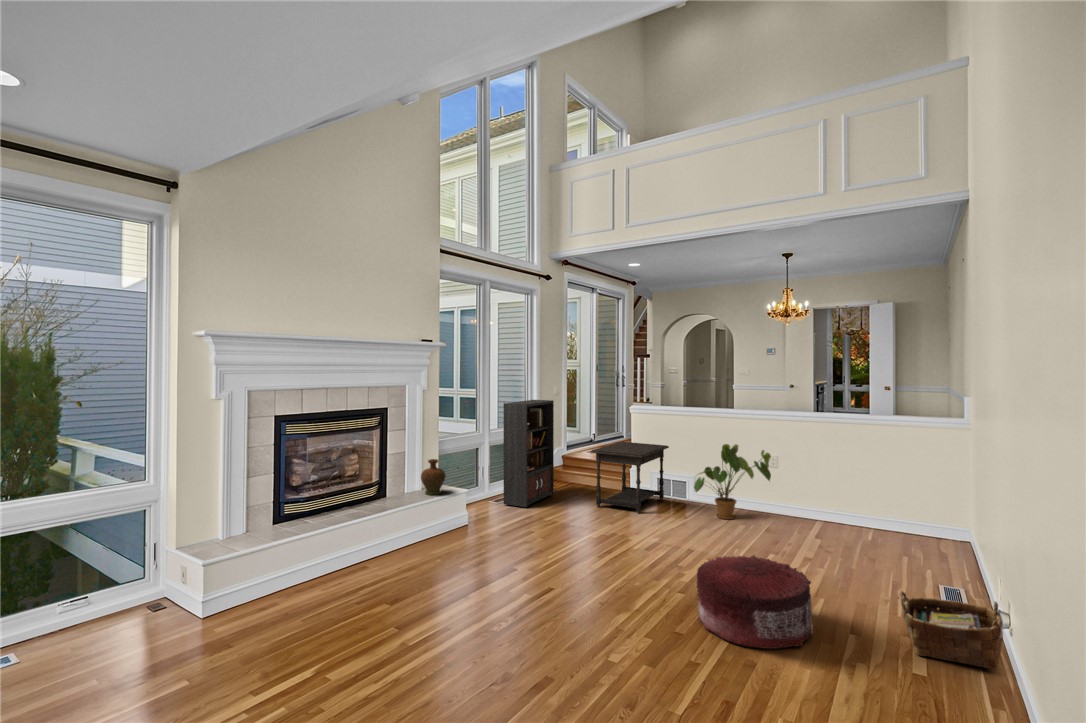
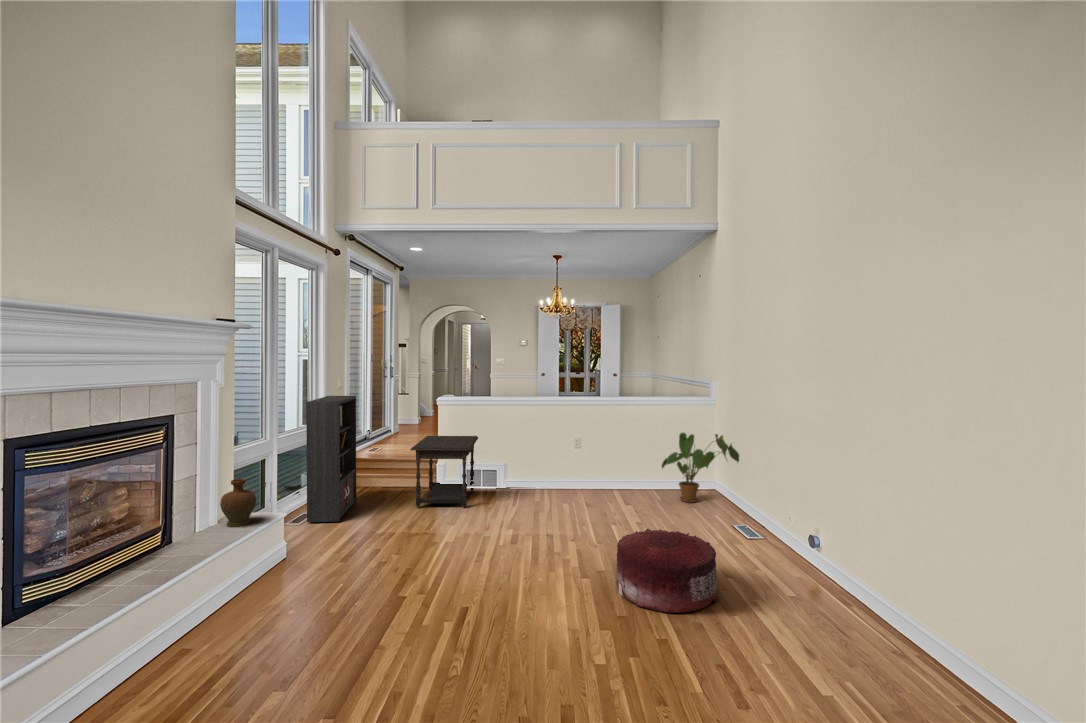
house plant: present [694,444,771,520] -> present [662,433,740,502]
woven basket: present [900,591,1003,670] -> none [760,531,832,584]

